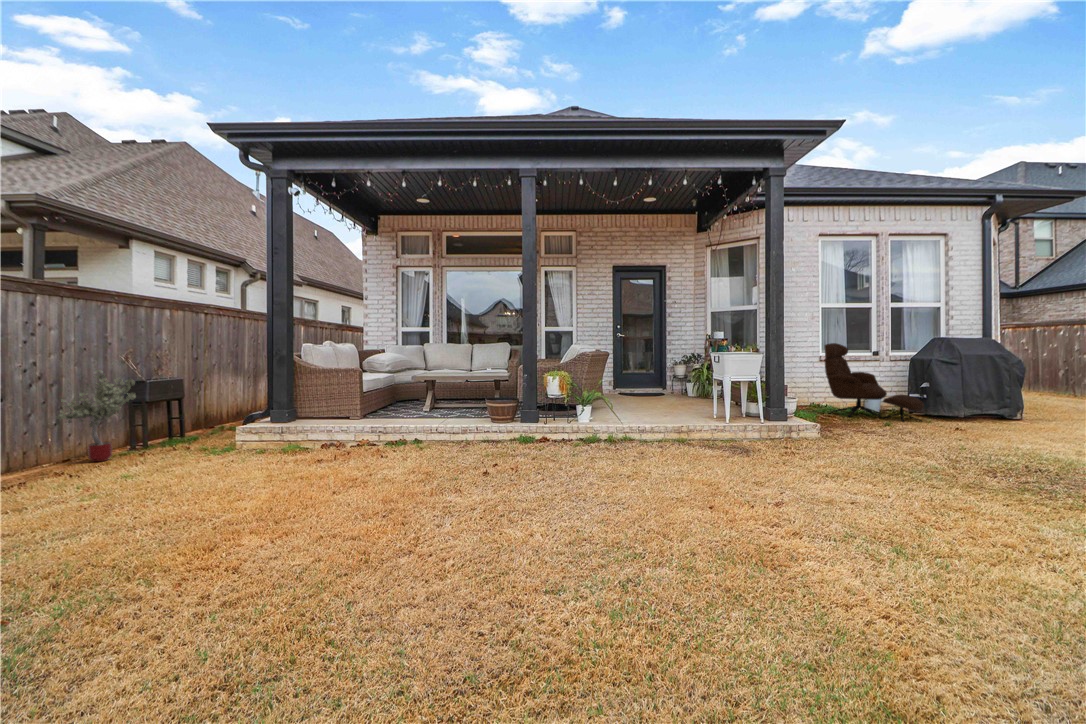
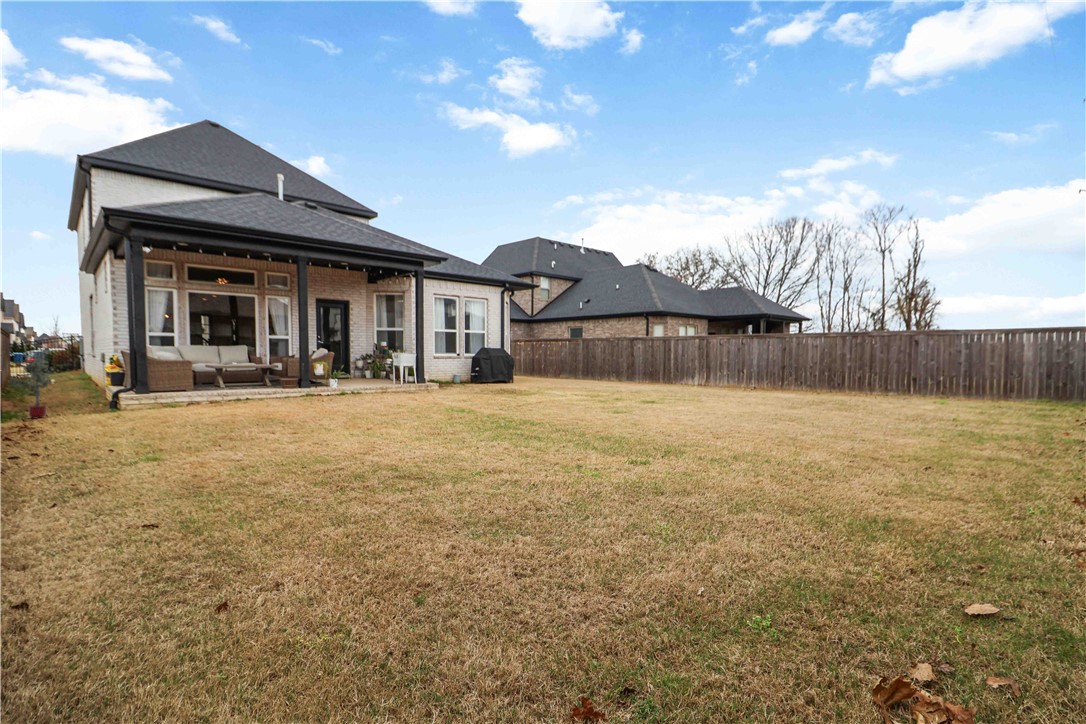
lounge chair: present [825,343,924,422] -> none [437,349,478,385]

